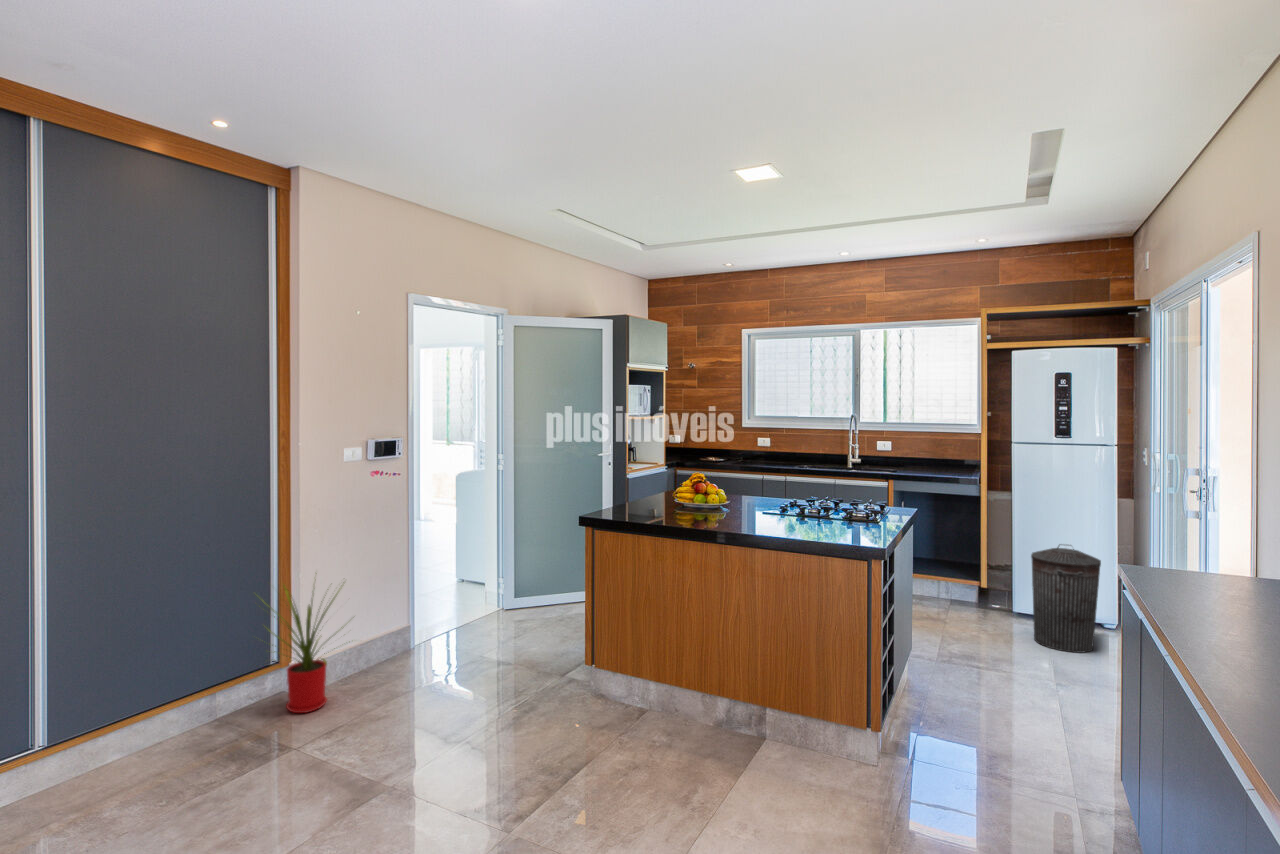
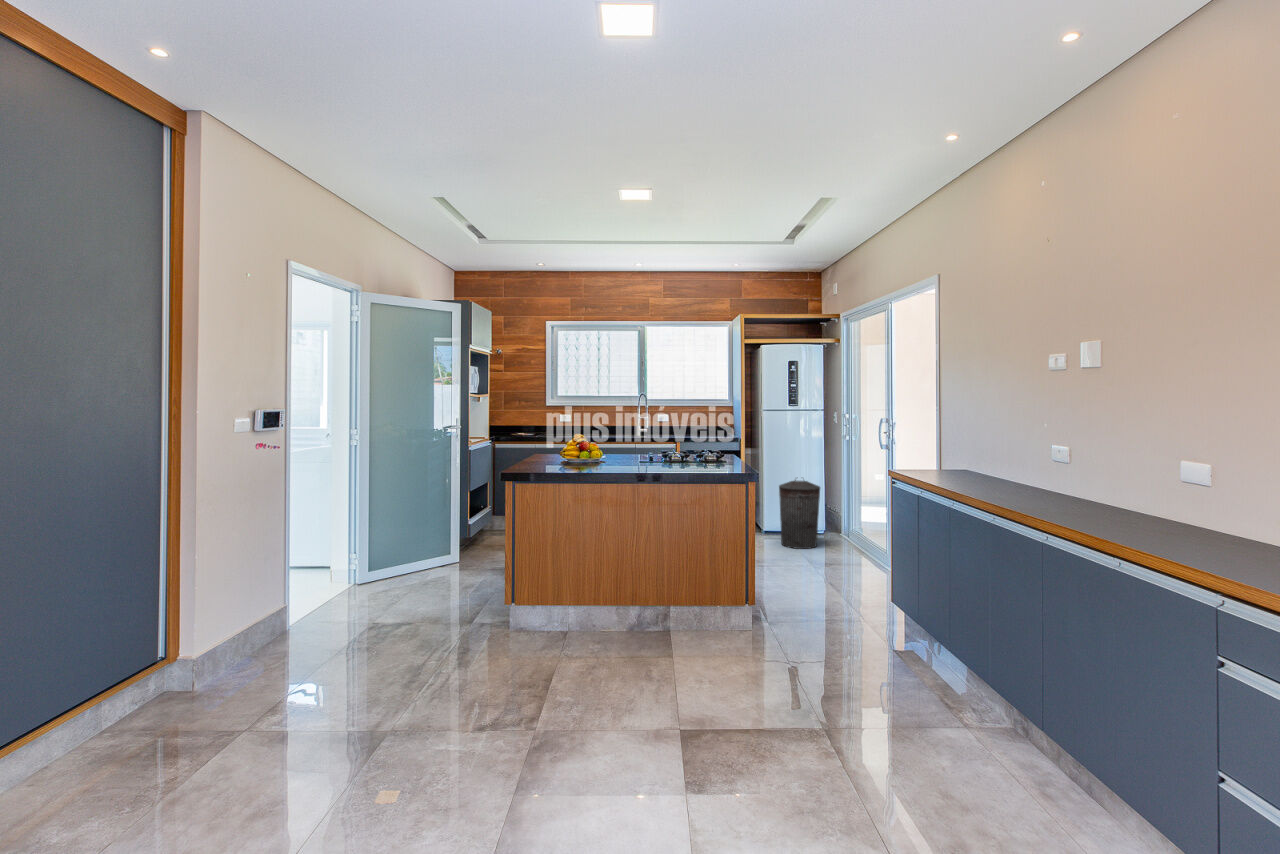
house plant: present [270,586,342,713] -> none [143,548,280,705]

